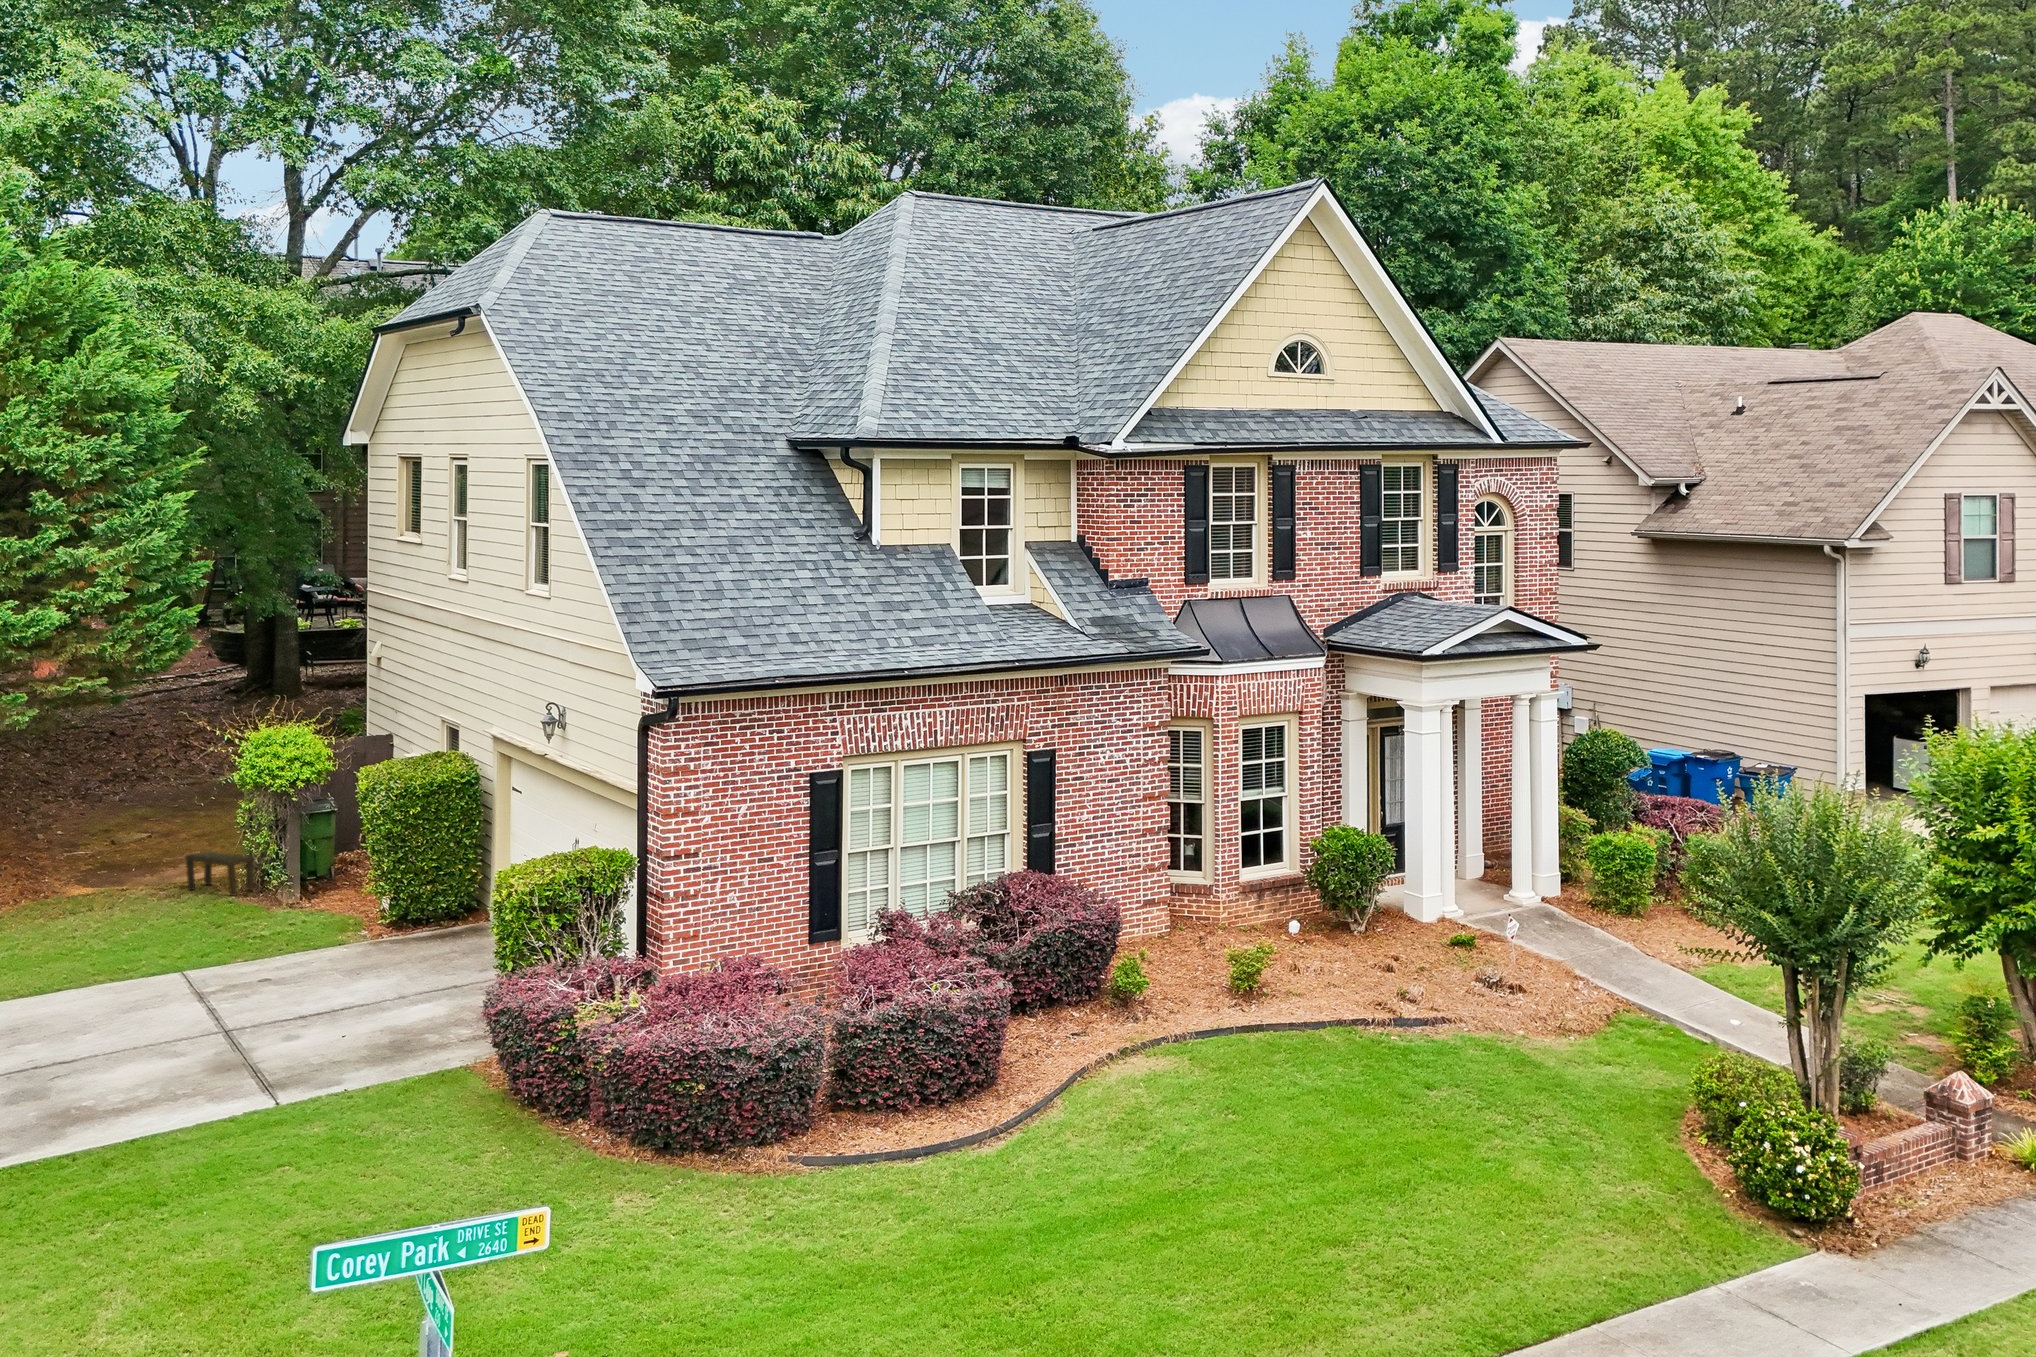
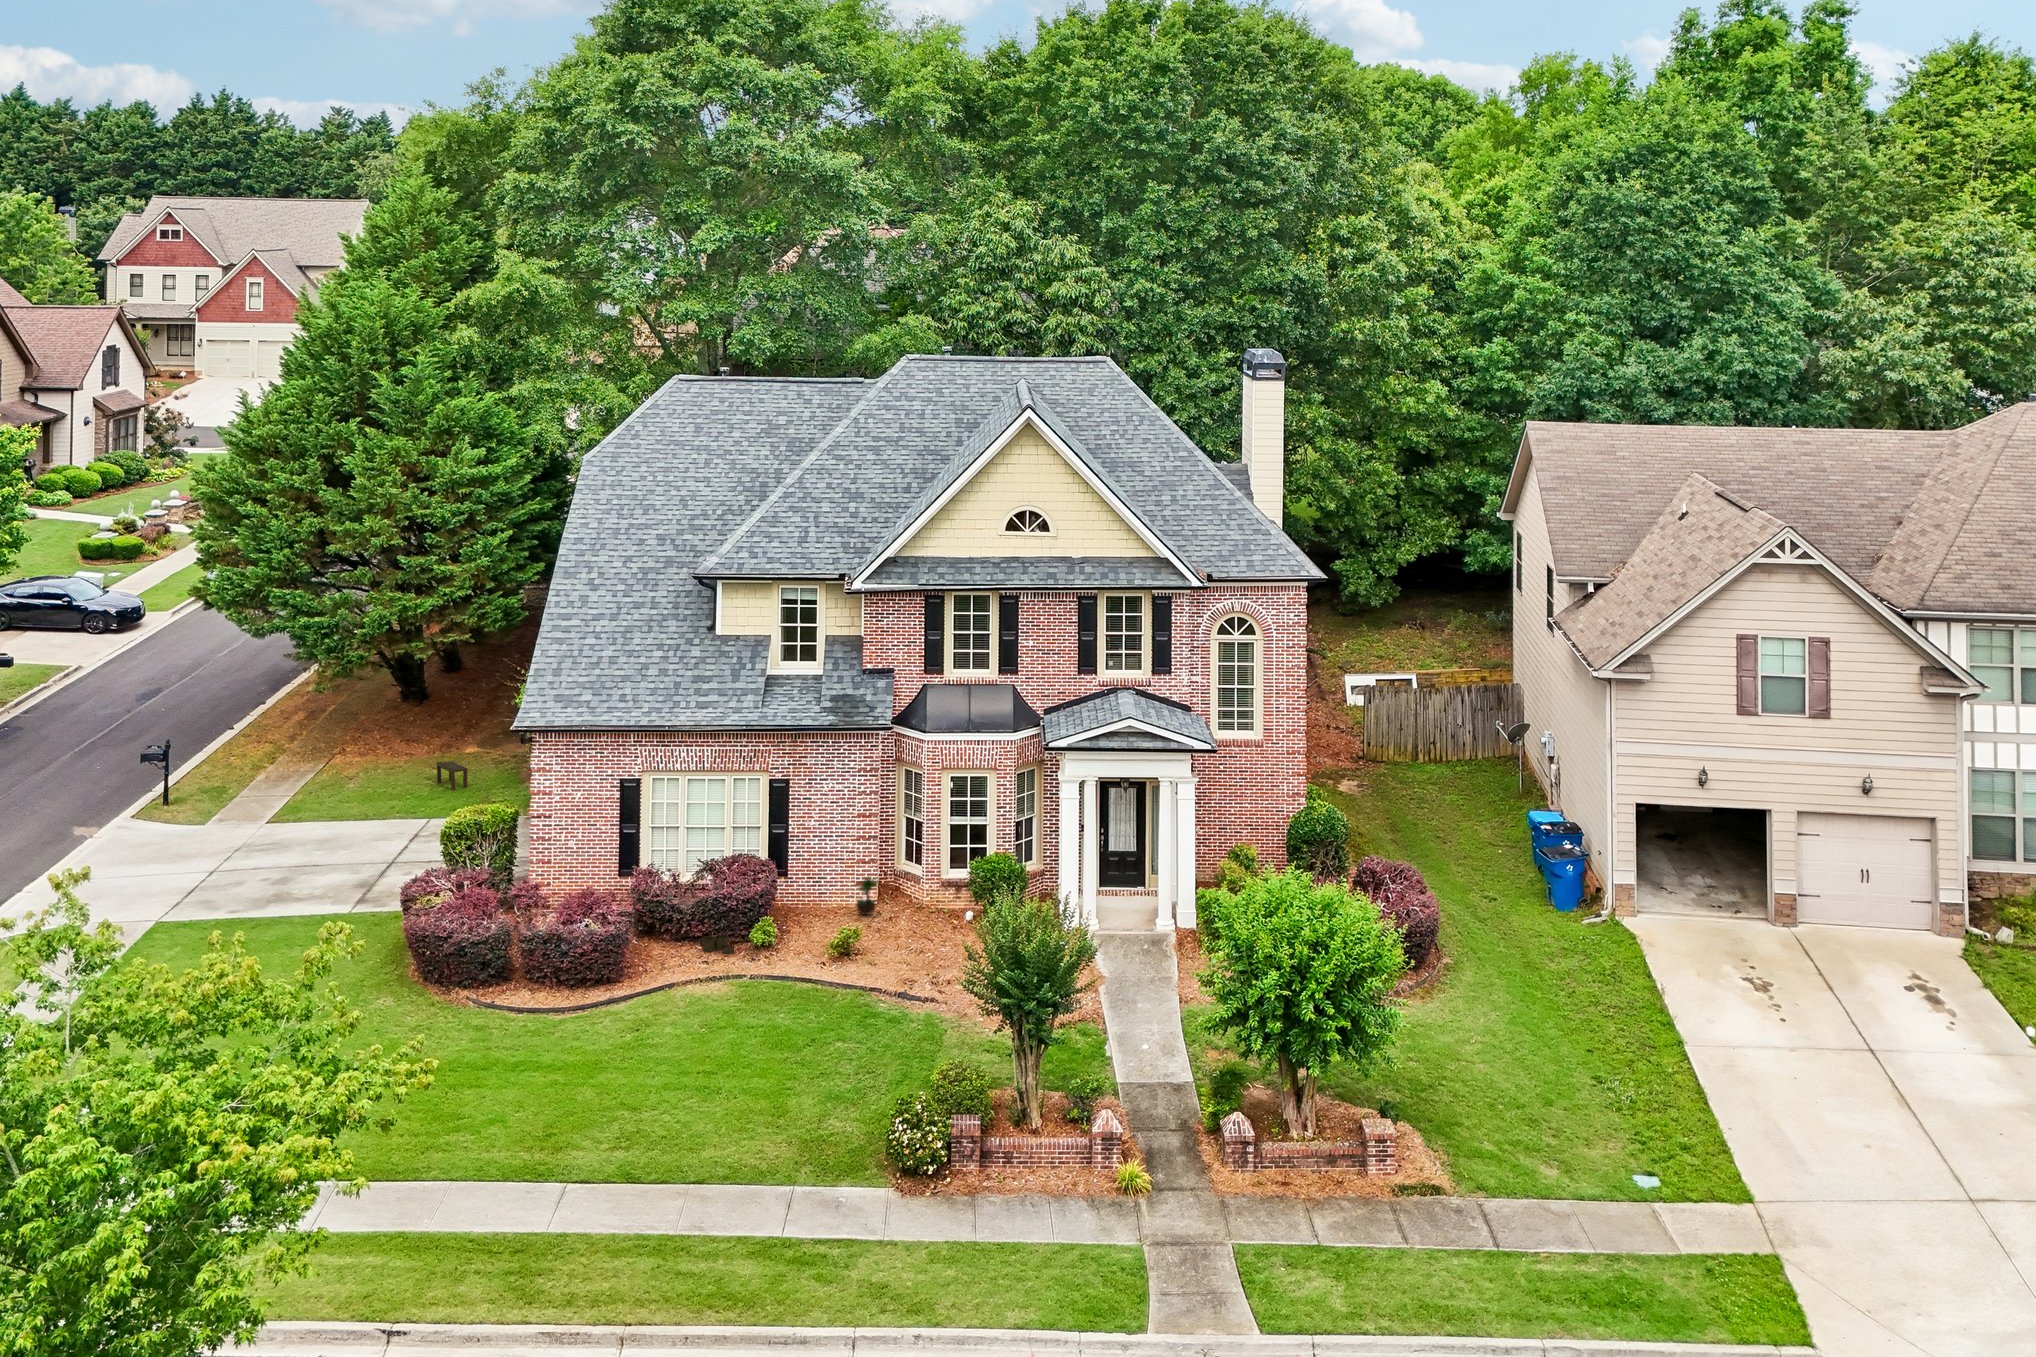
potted tree: none [1154,886,1195,953] -> present [856,877,876,915]
woven basket: none [1046,1000,1110,1039] -> present [703,933,734,954]

